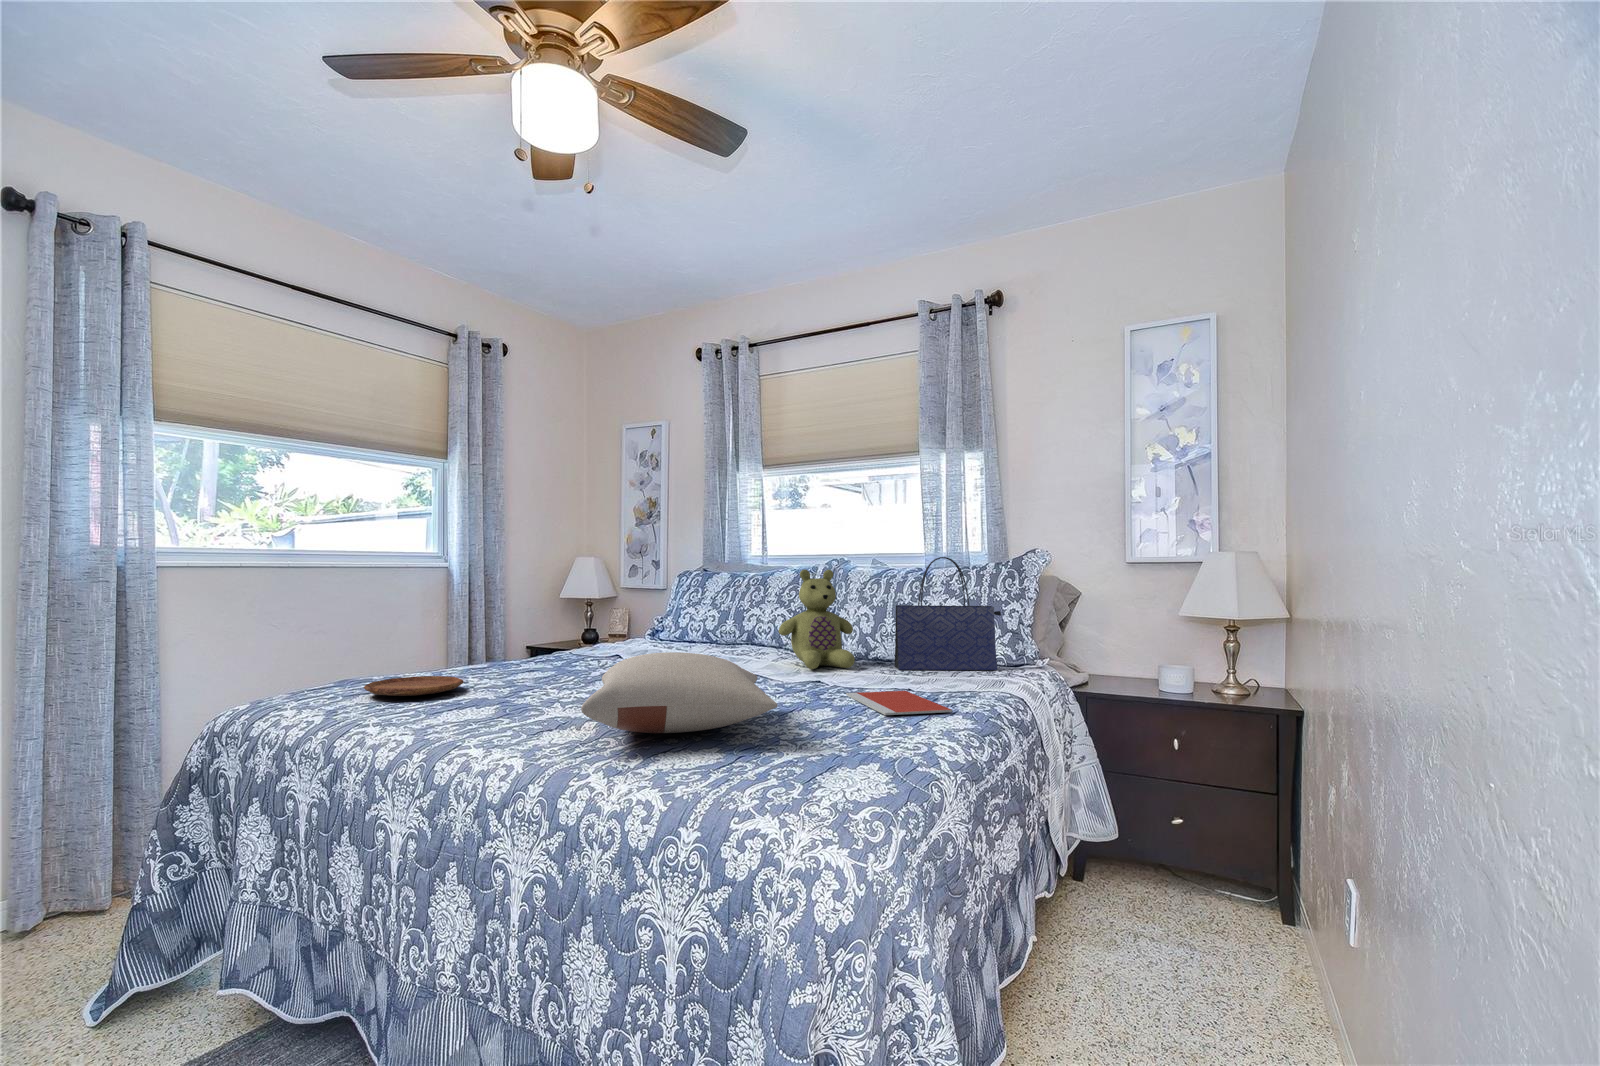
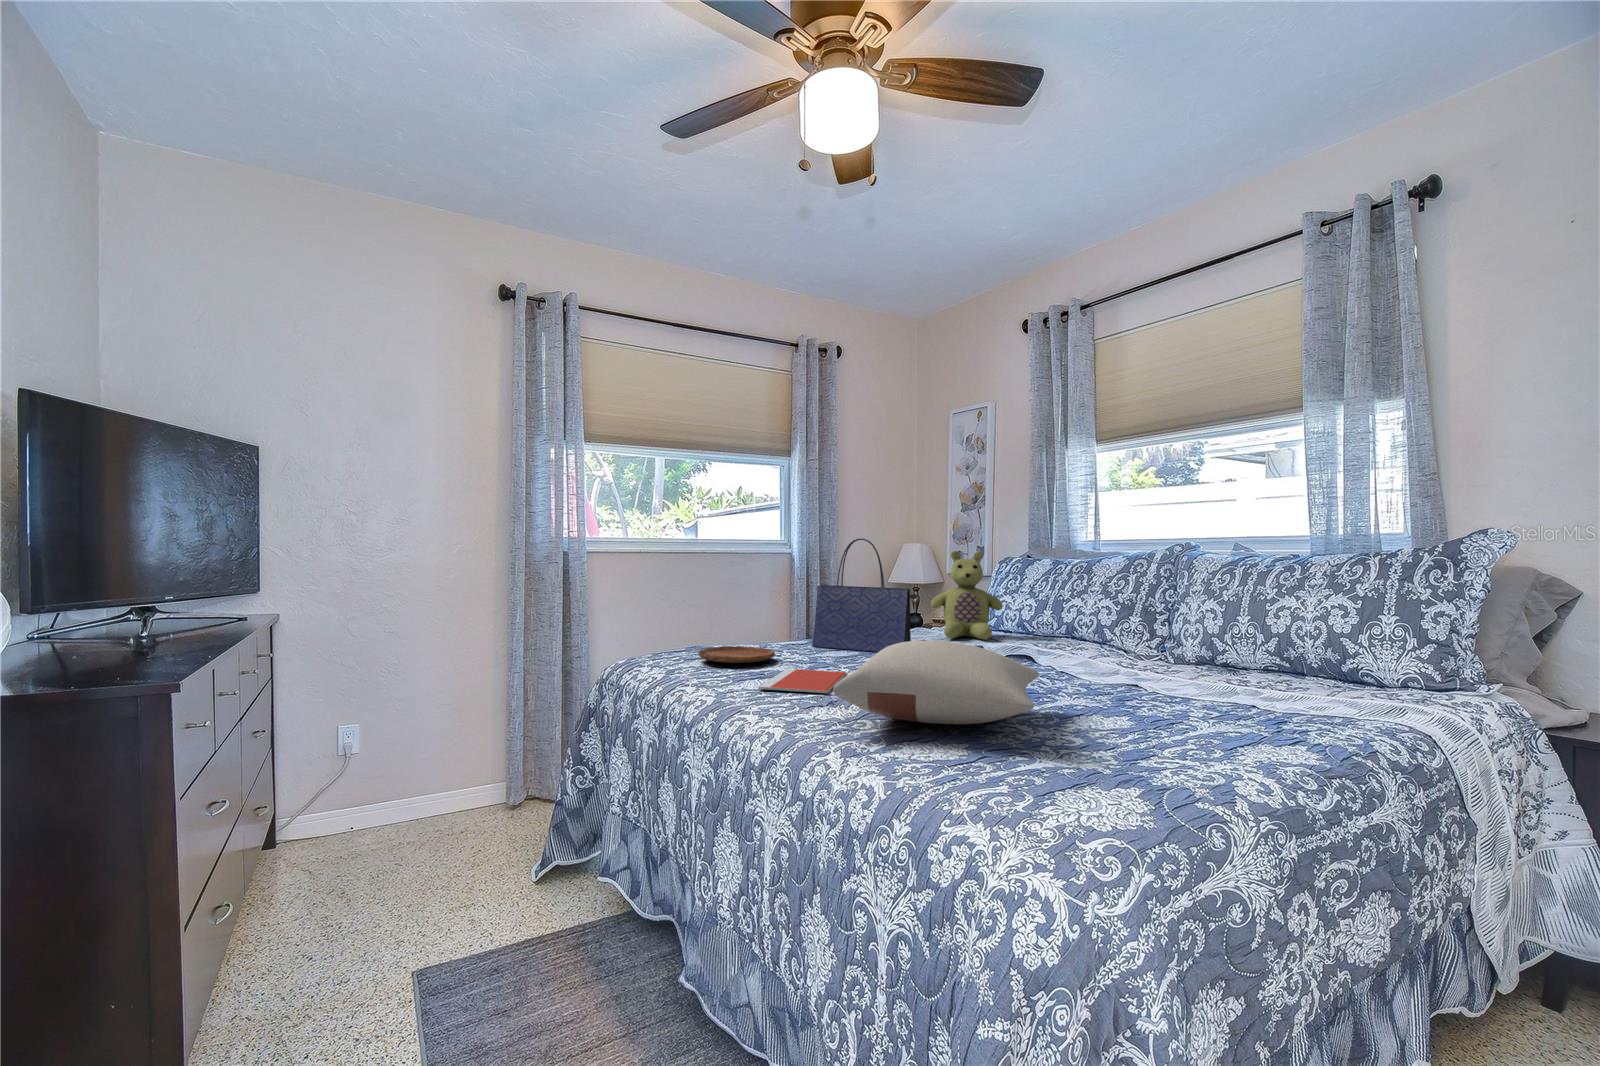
tote bag: present [894,557,1001,670] -> present [812,539,917,652]
stuffed bear: present [779,569,855,669] -> present [931,551,1003,640]
notebook: present [846,691,952,715] -> present [758,669,847,693]

